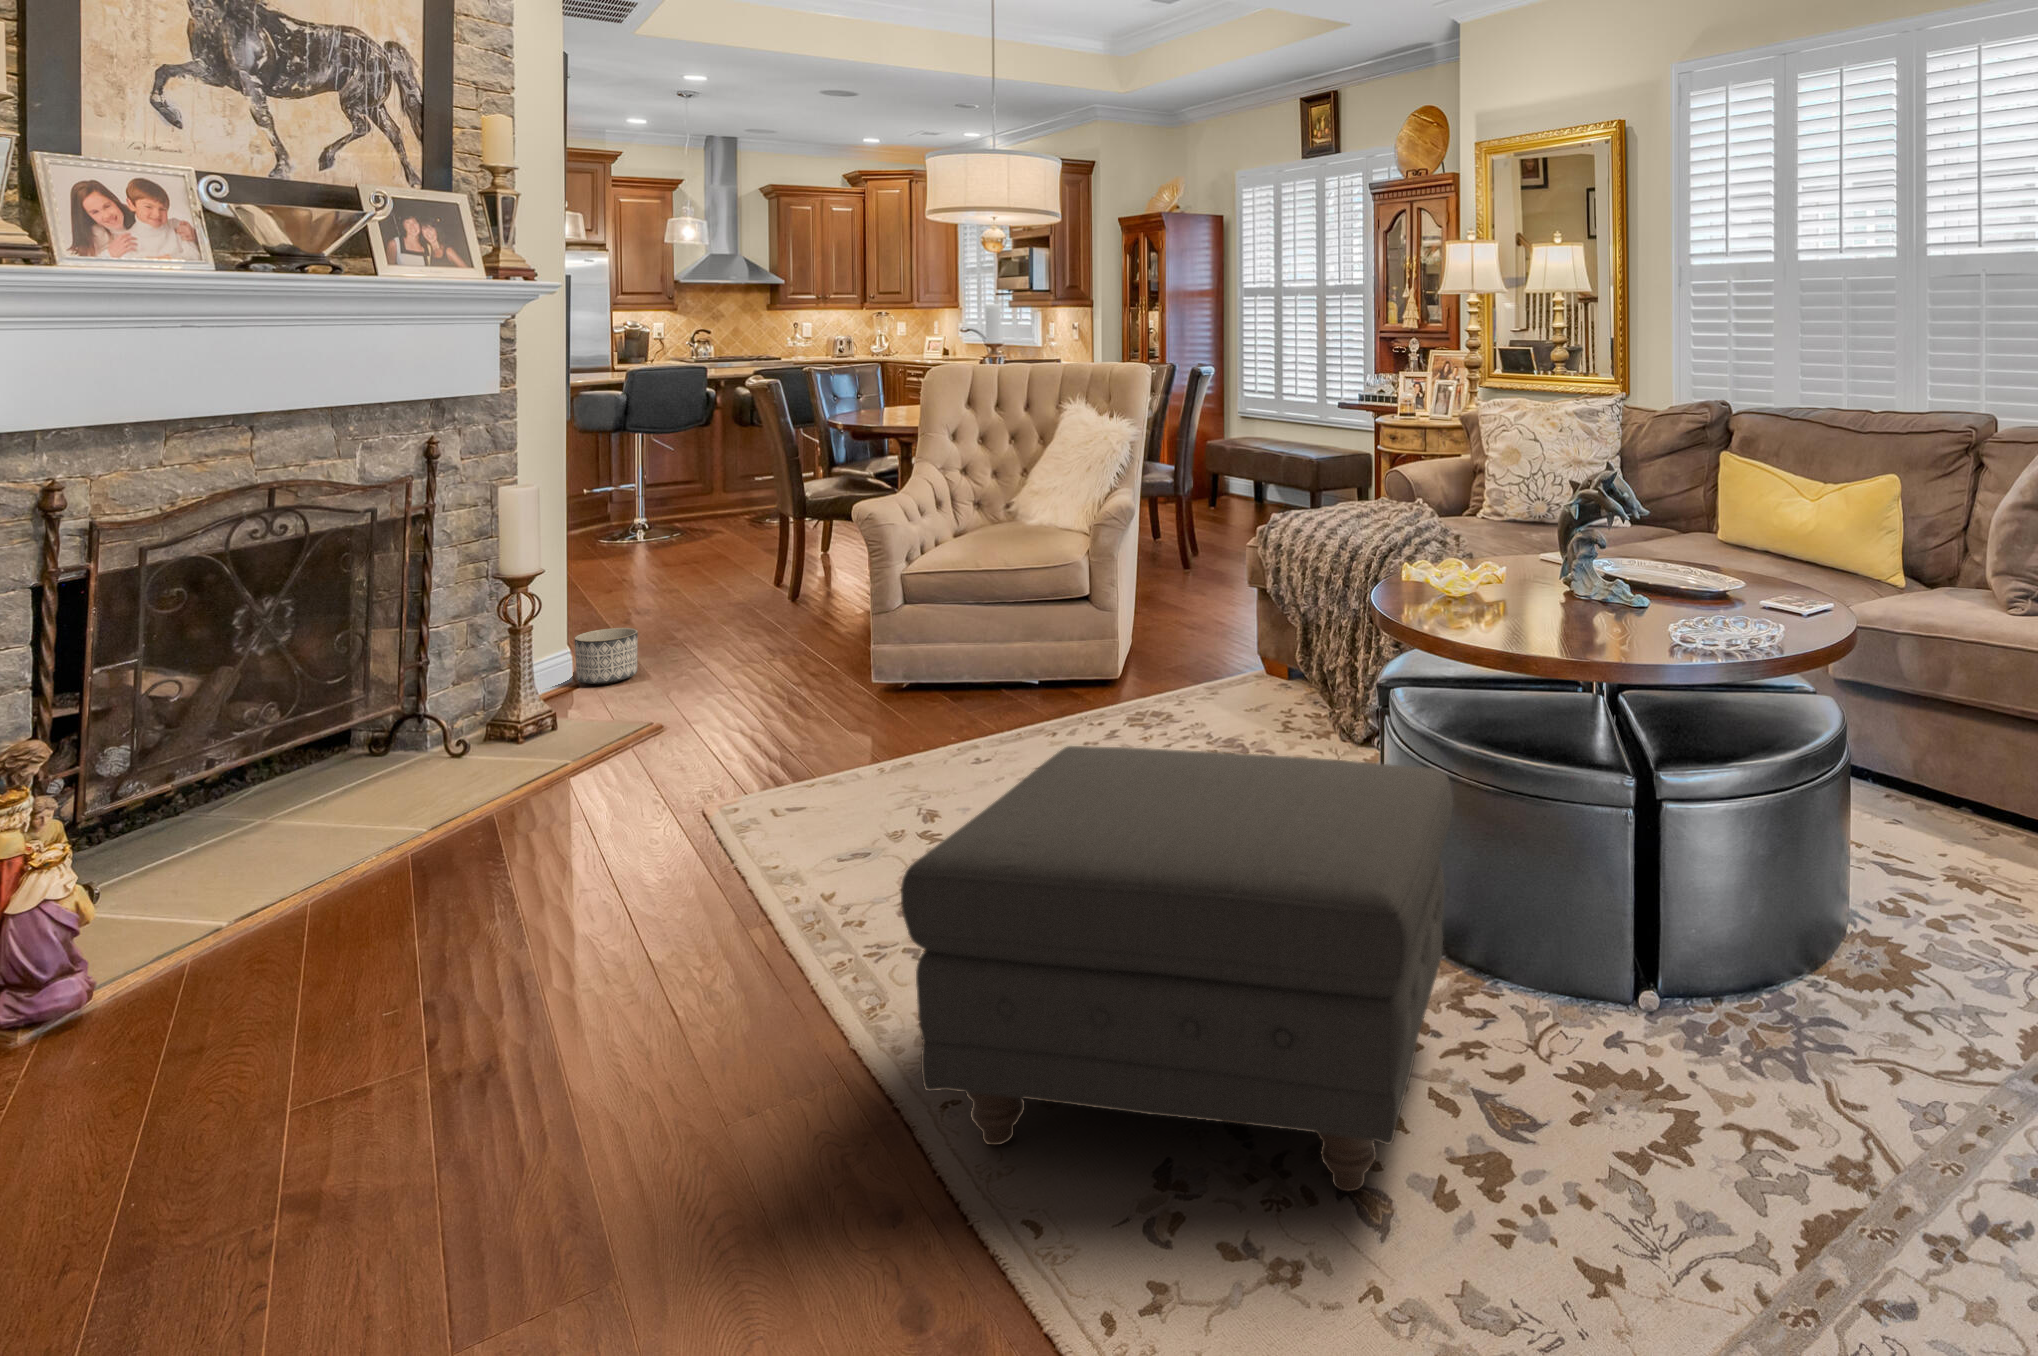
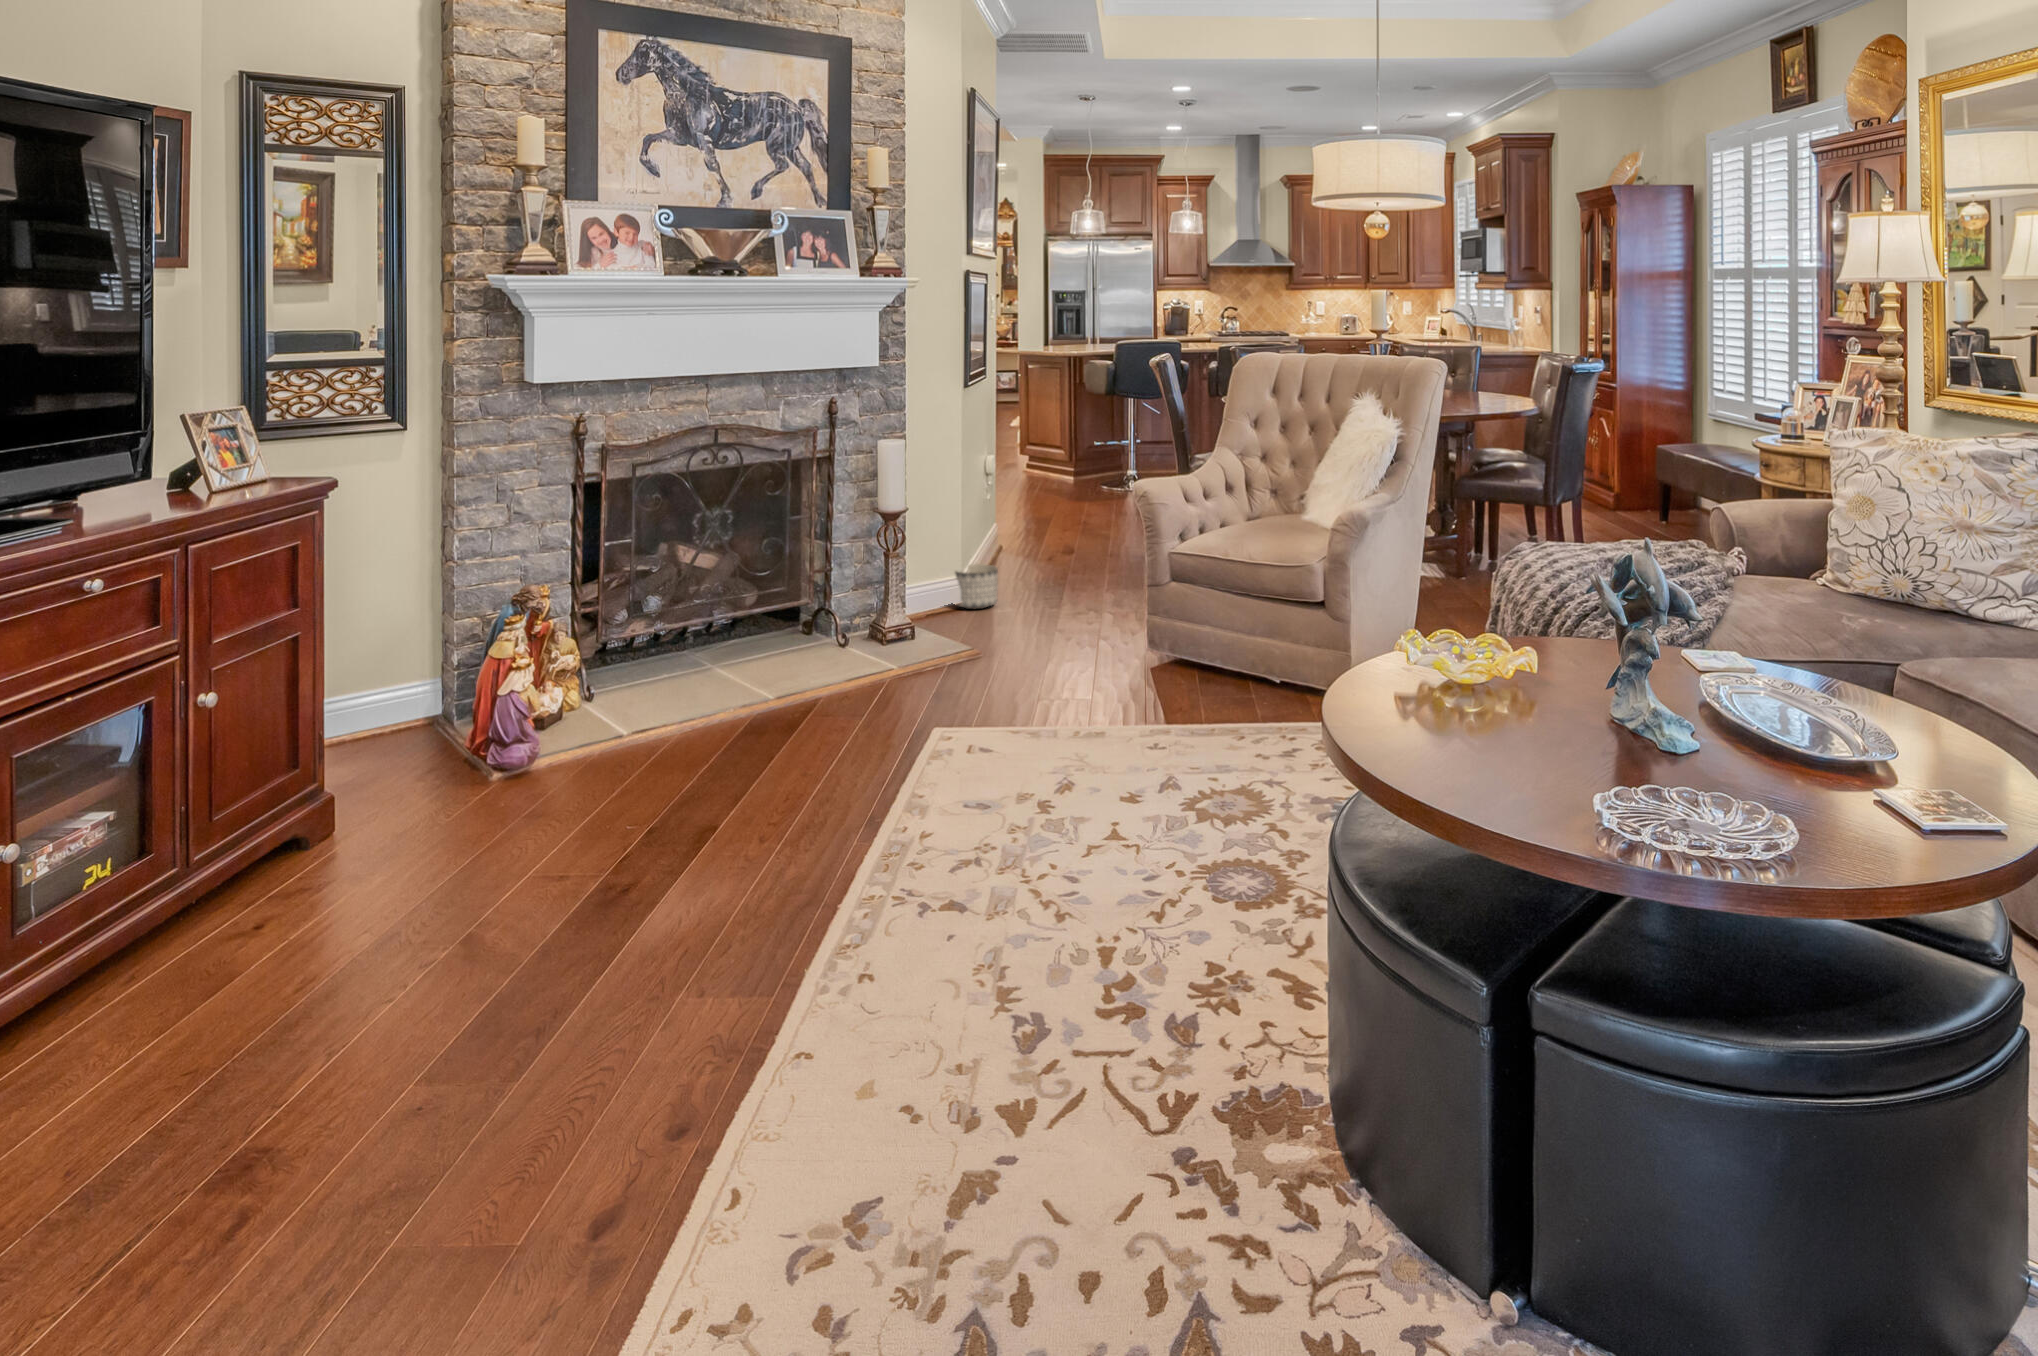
ottoman: present [901,746,1453,1191] -> none [734,696,1217,1128]

